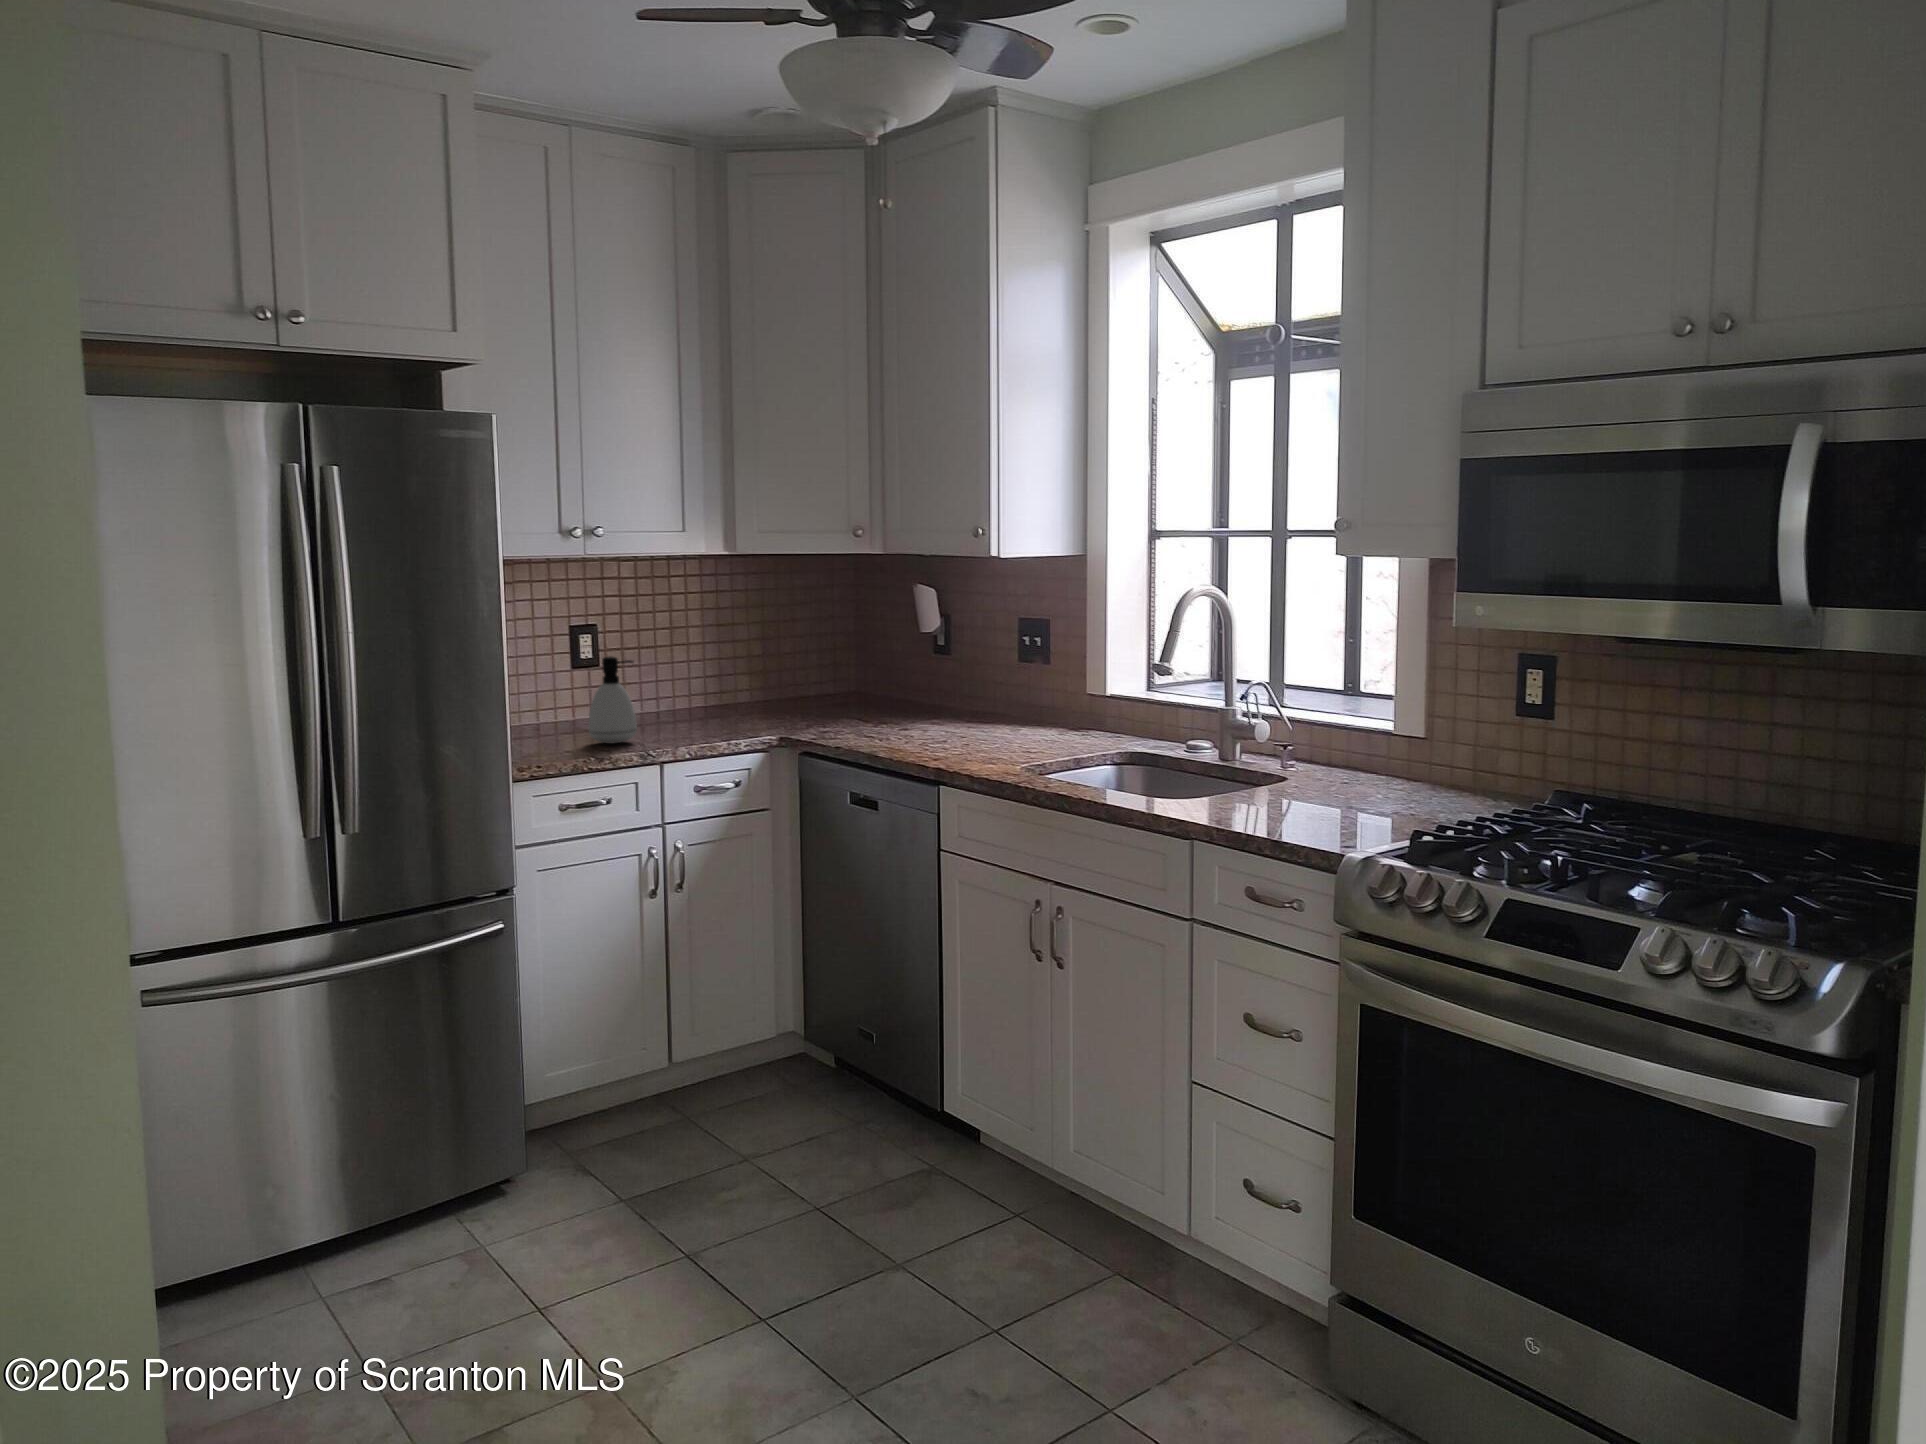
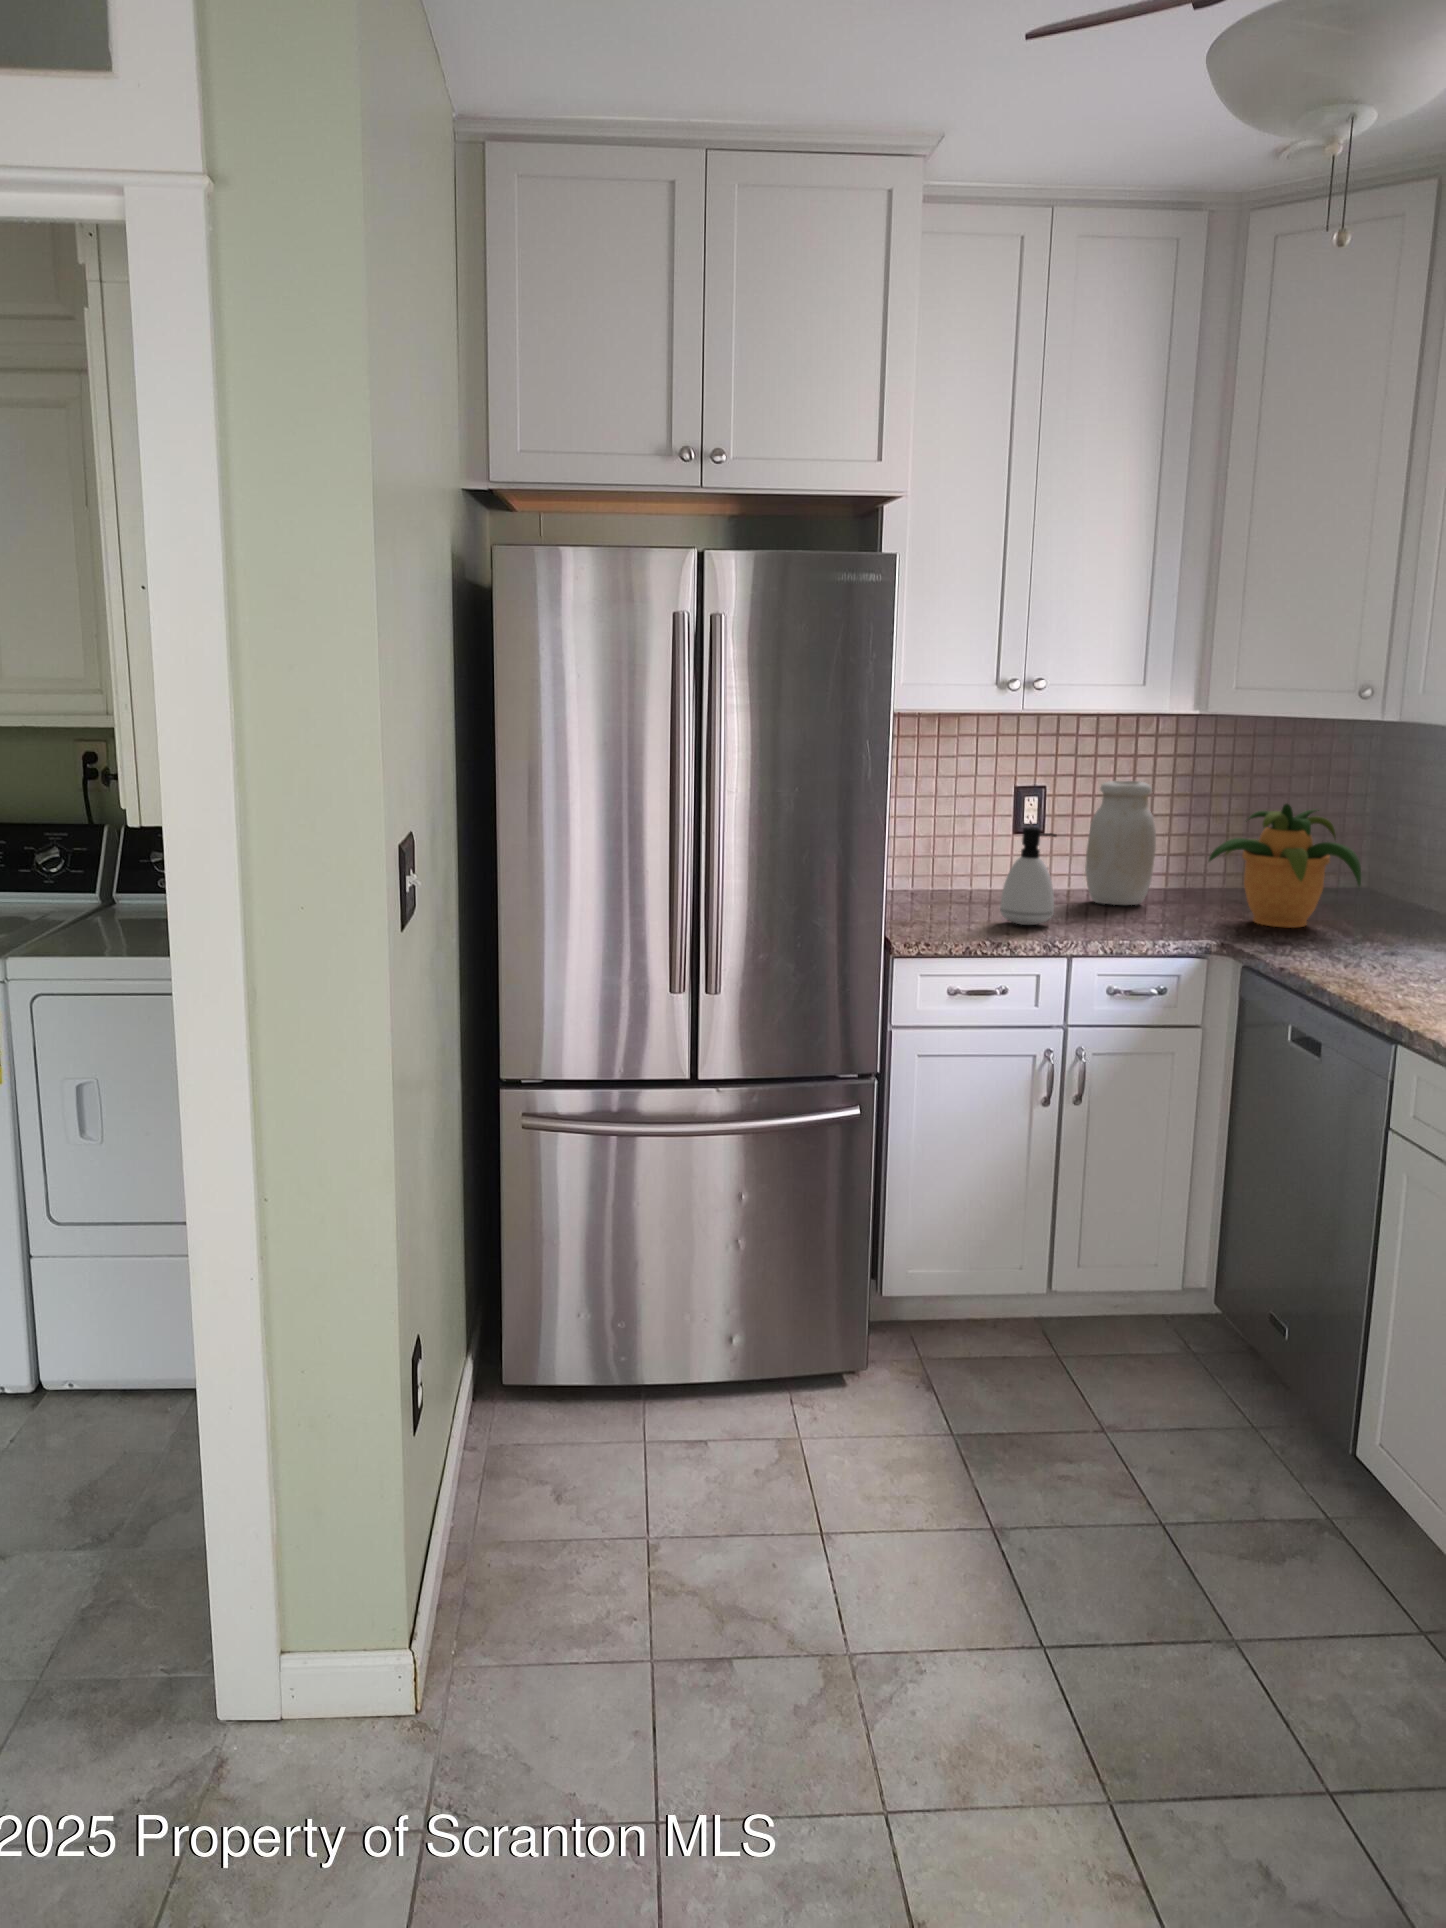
jar: none [644,614,702,721] -> present [1085,781,1156,905]
potted plant: none [753,622,867,723] -> present [1209,804,1361,928]

